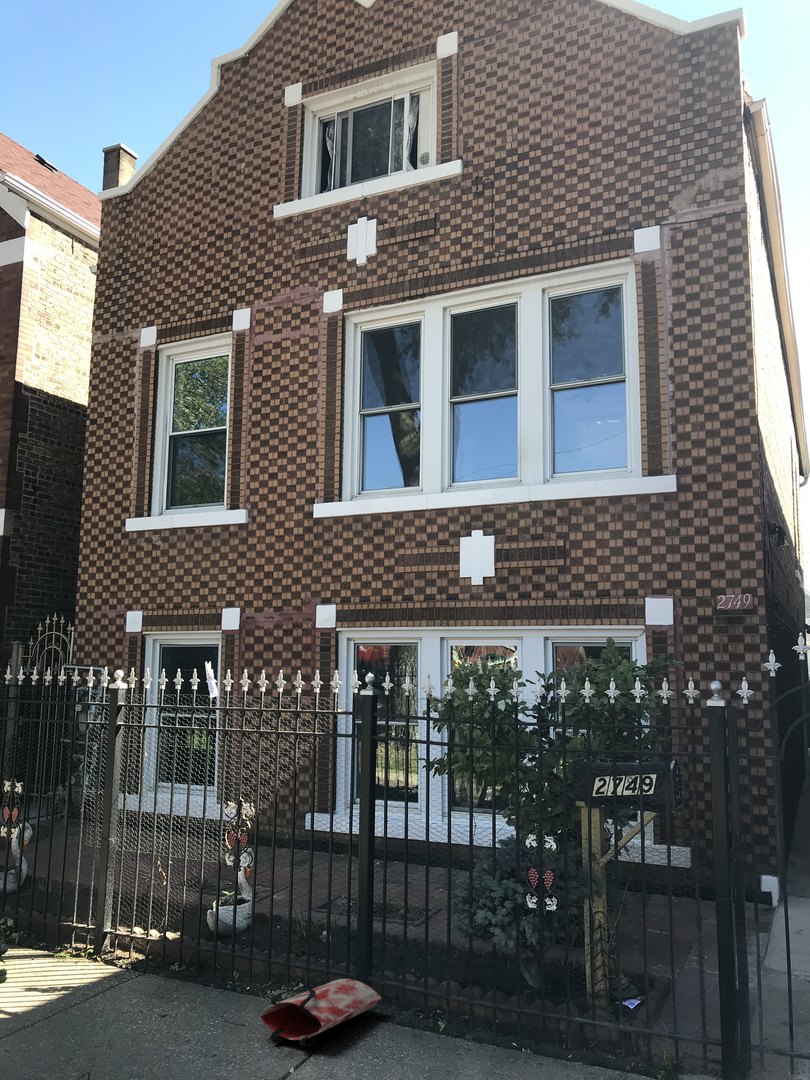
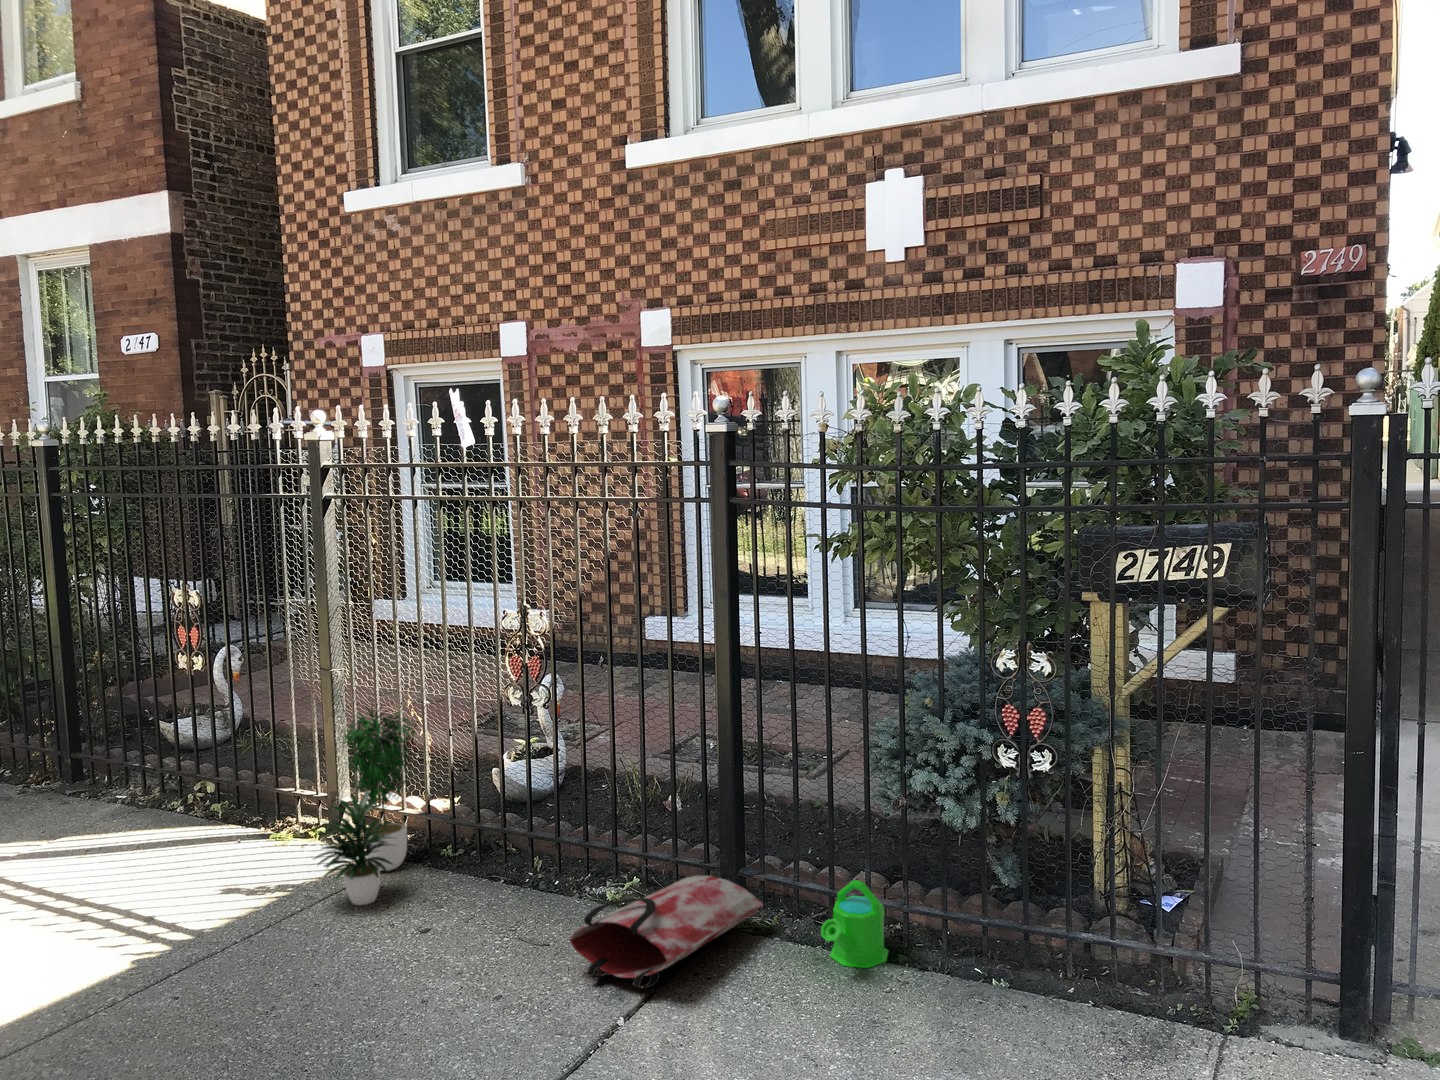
potted plant: none [92,859,165,1000] -> present [314,704,417,905]
watering can: none [417,979,459,1038] -> present [821,880,888,968]

